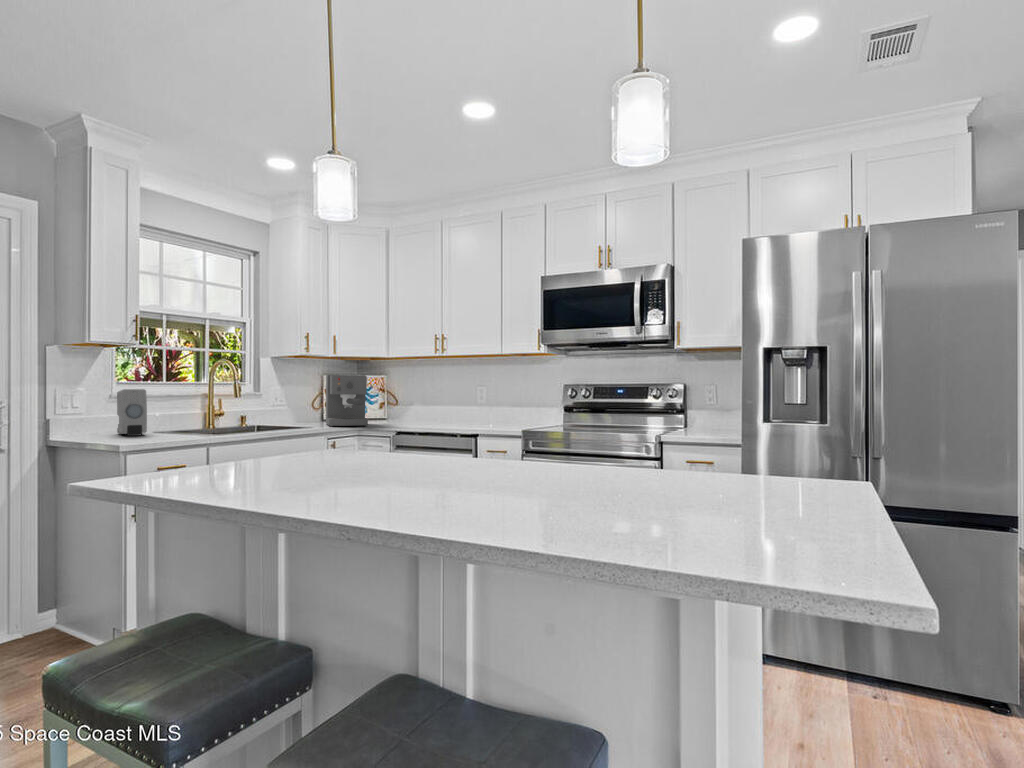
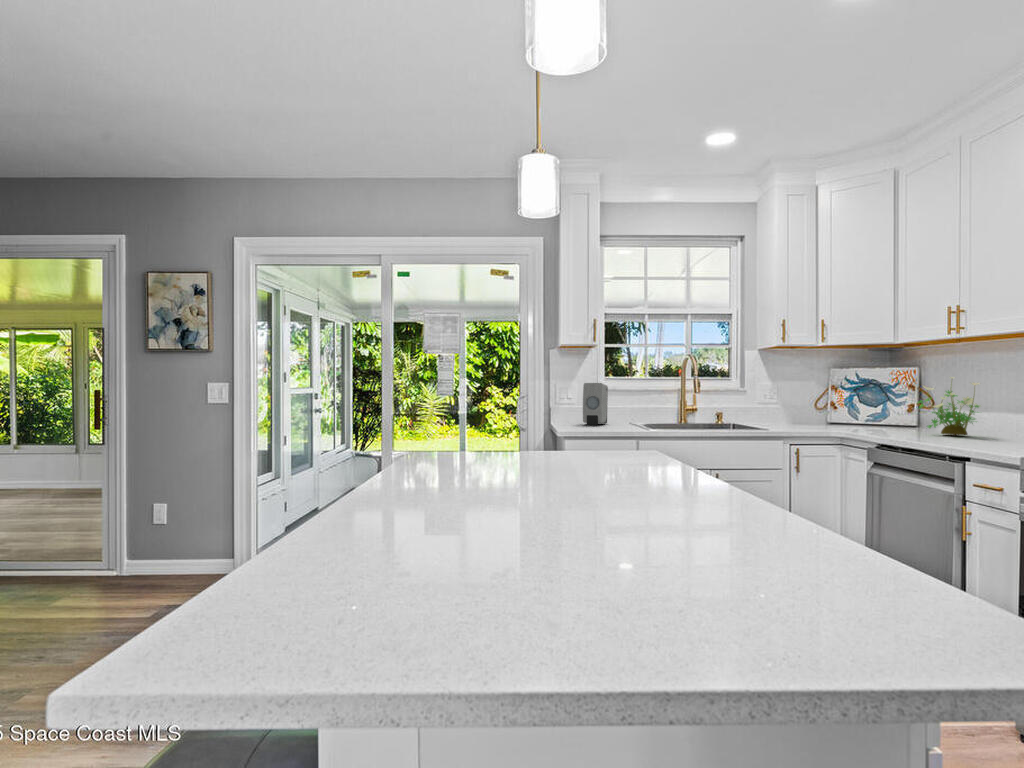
coffee maker: present [326,375,368,427] -> none [804,365,866,432]
potted plant: none [397,385,439,424] -> present [918,377,980,435]

